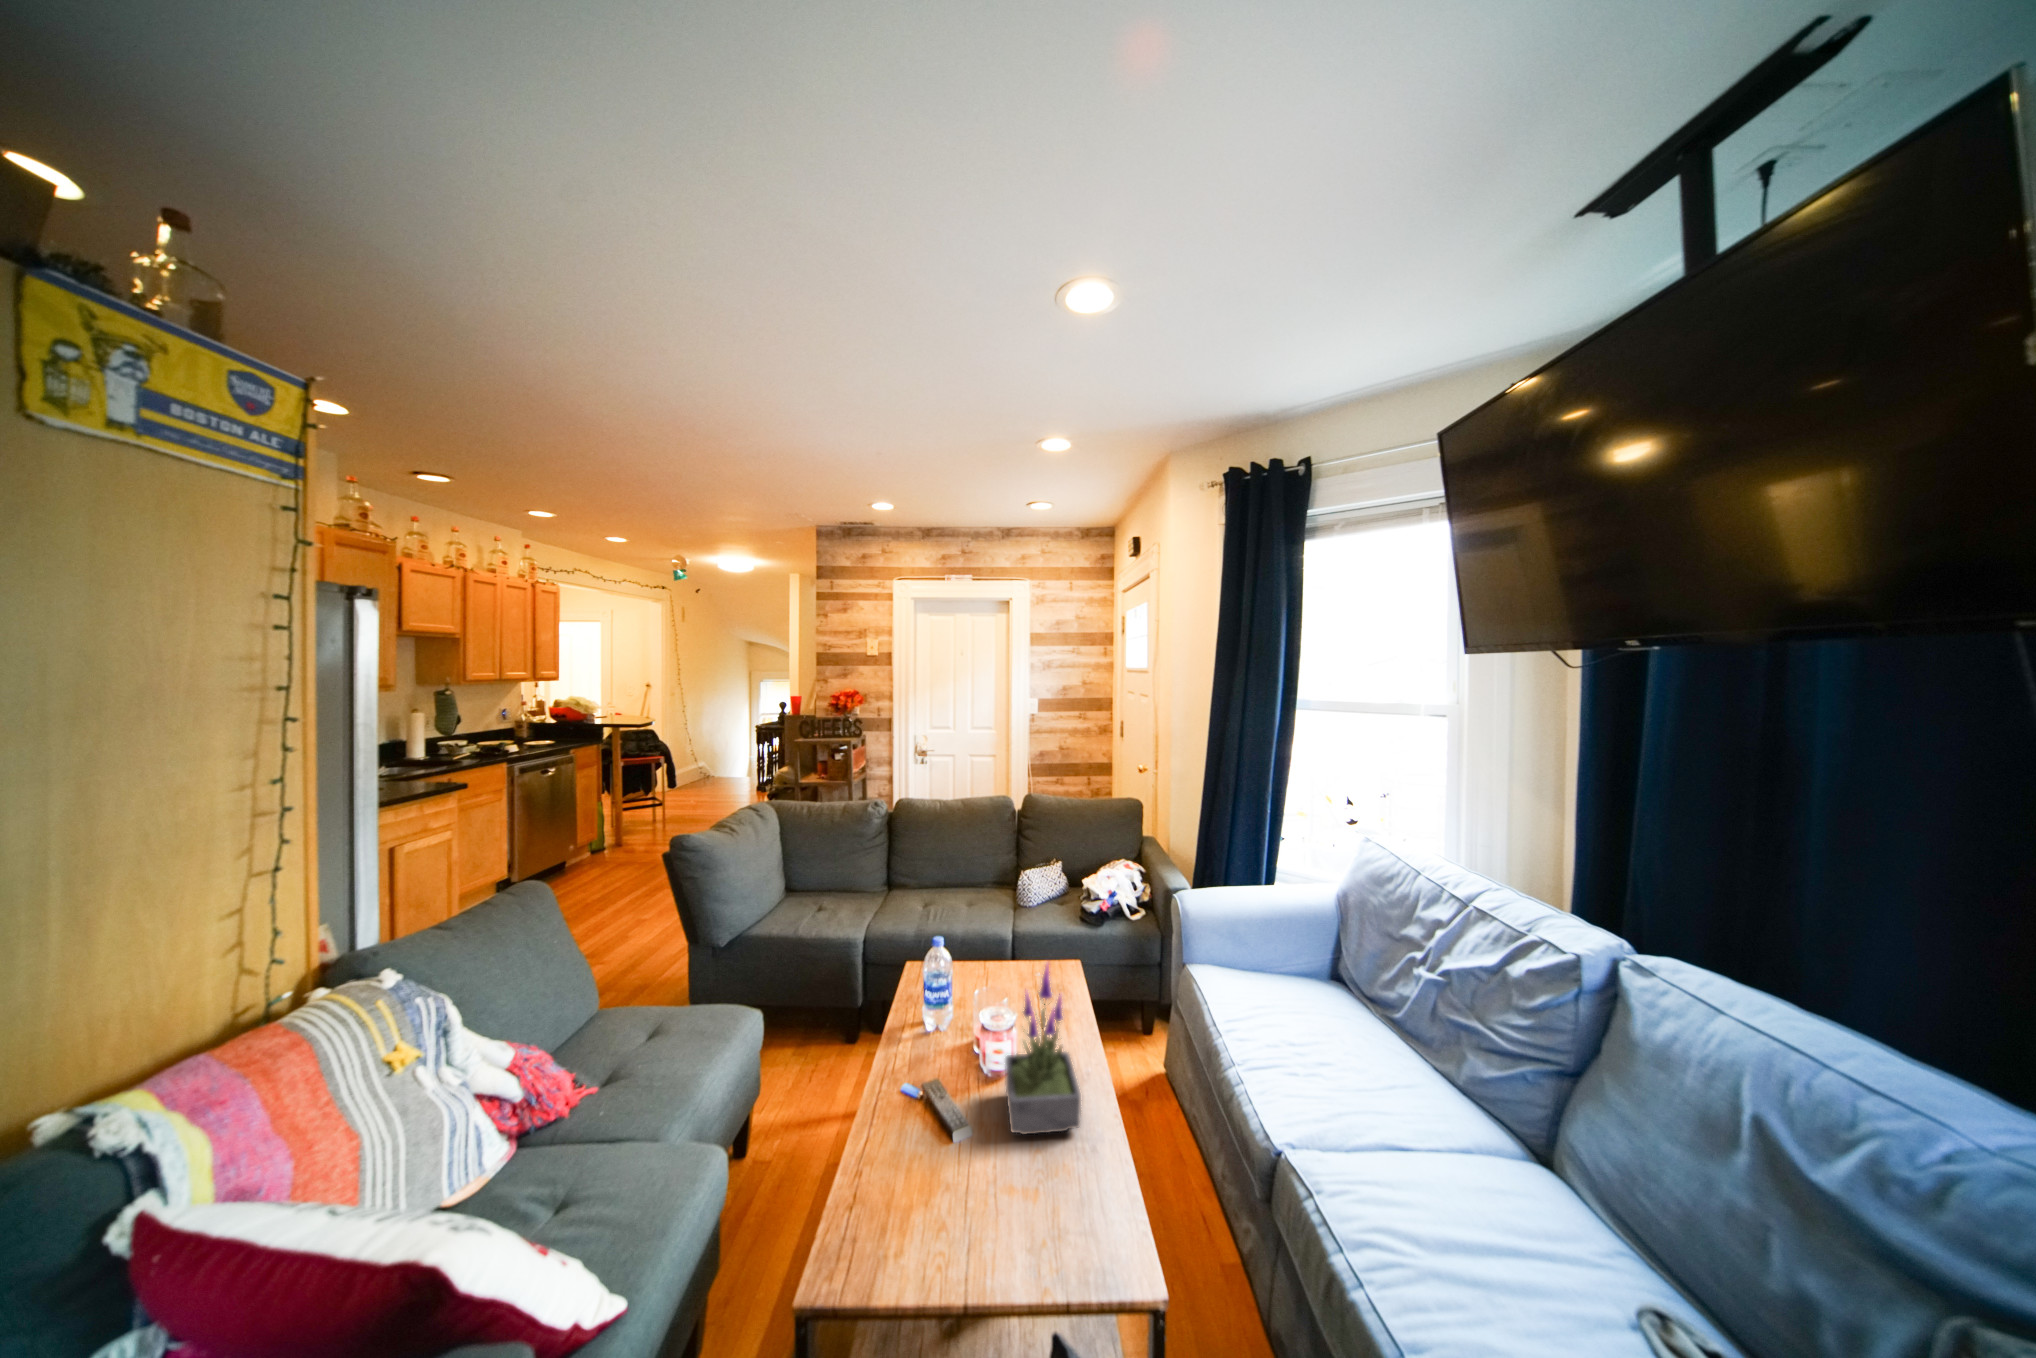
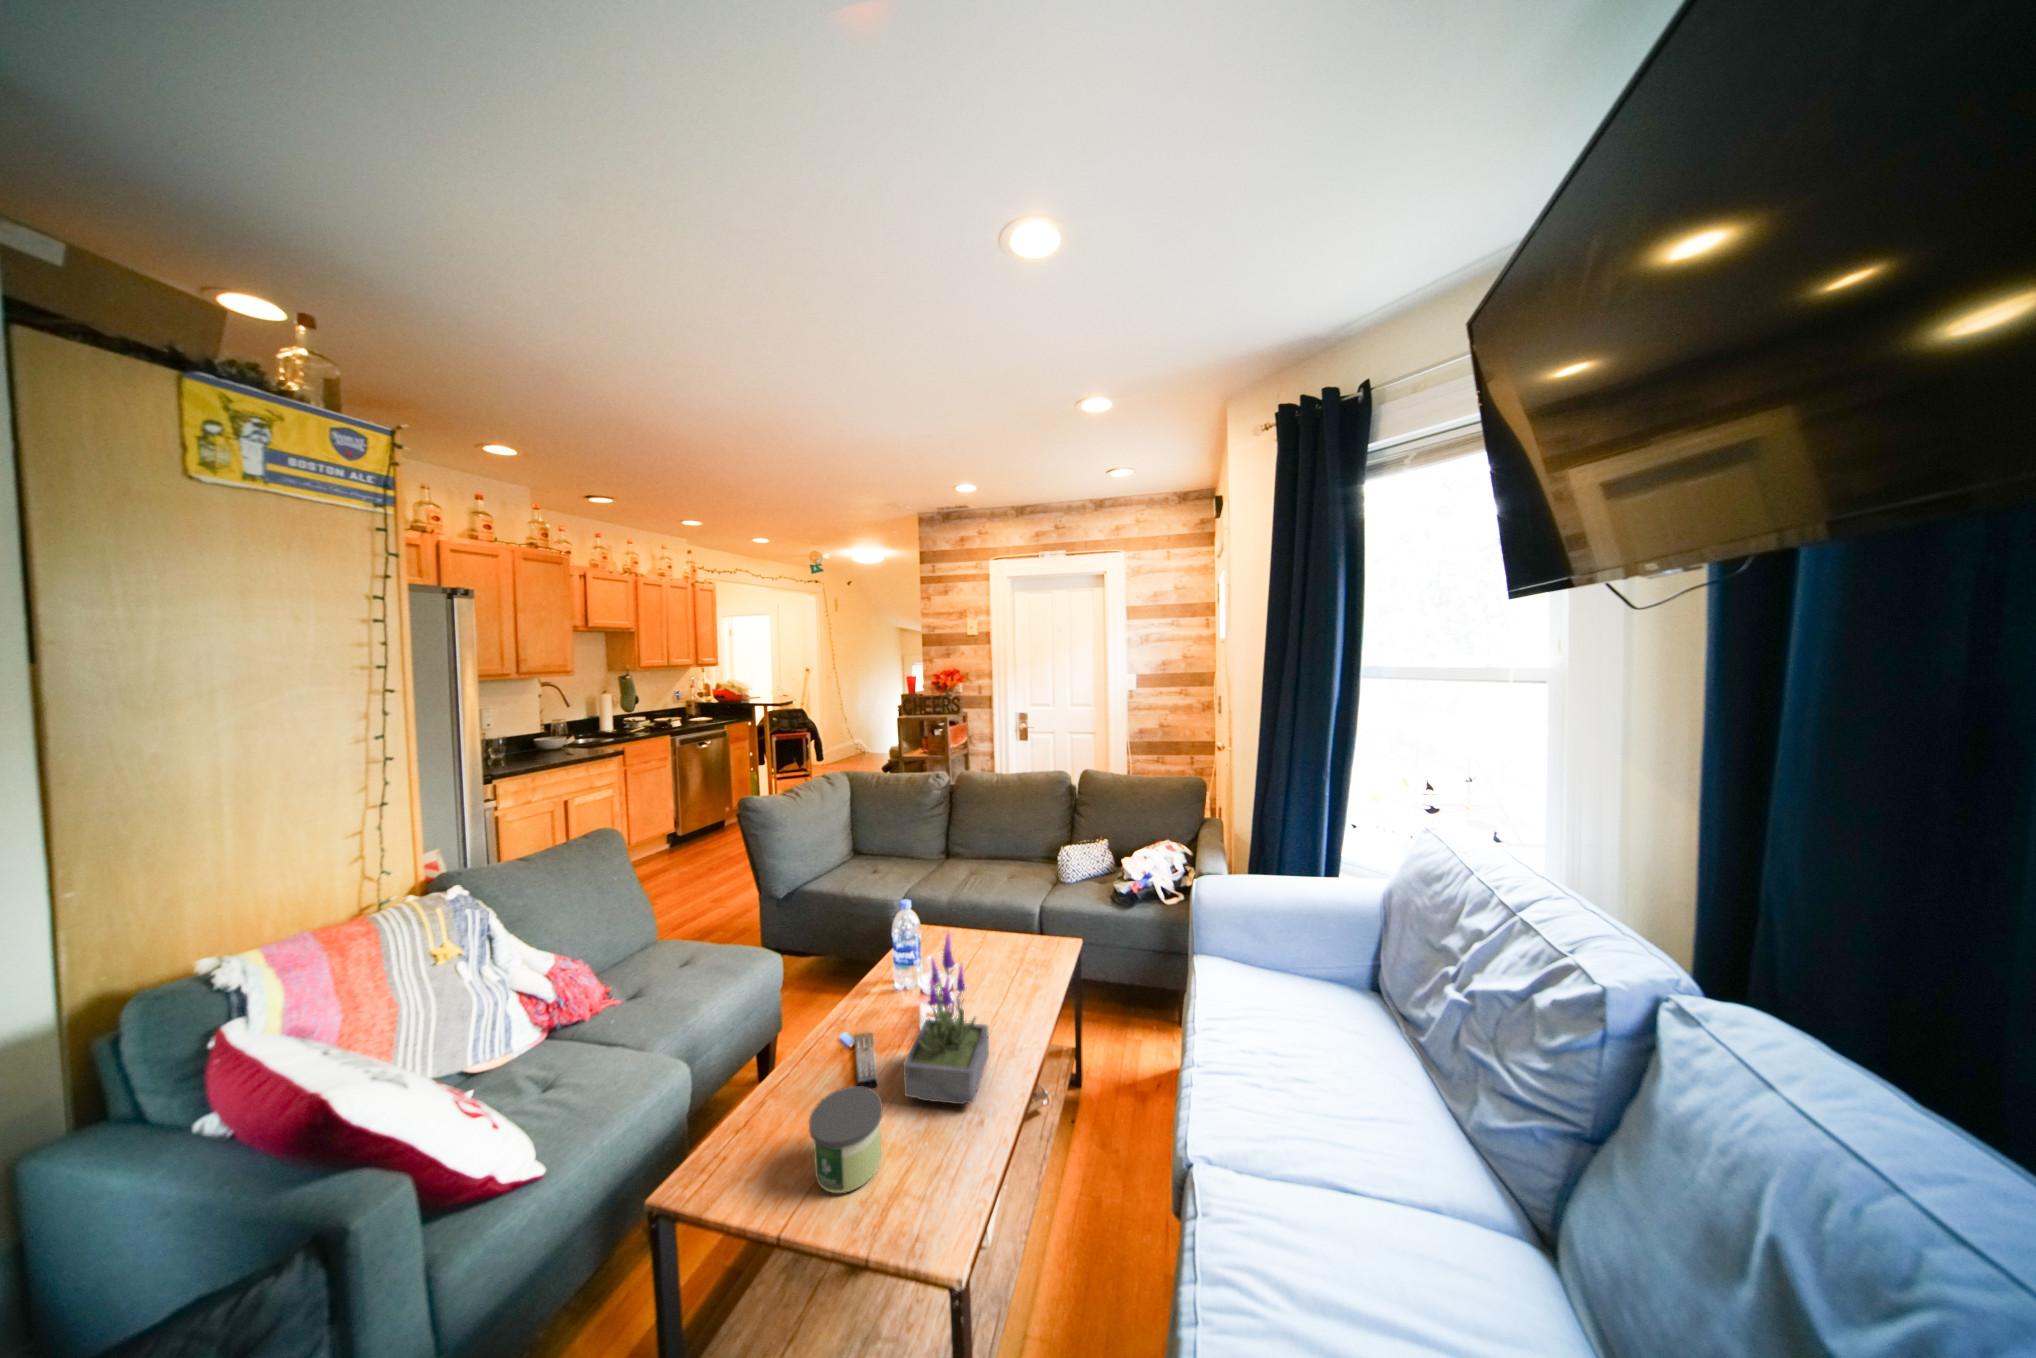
candle: none [959,1127,1030,1236] -> present [809,1086,883,1193]

